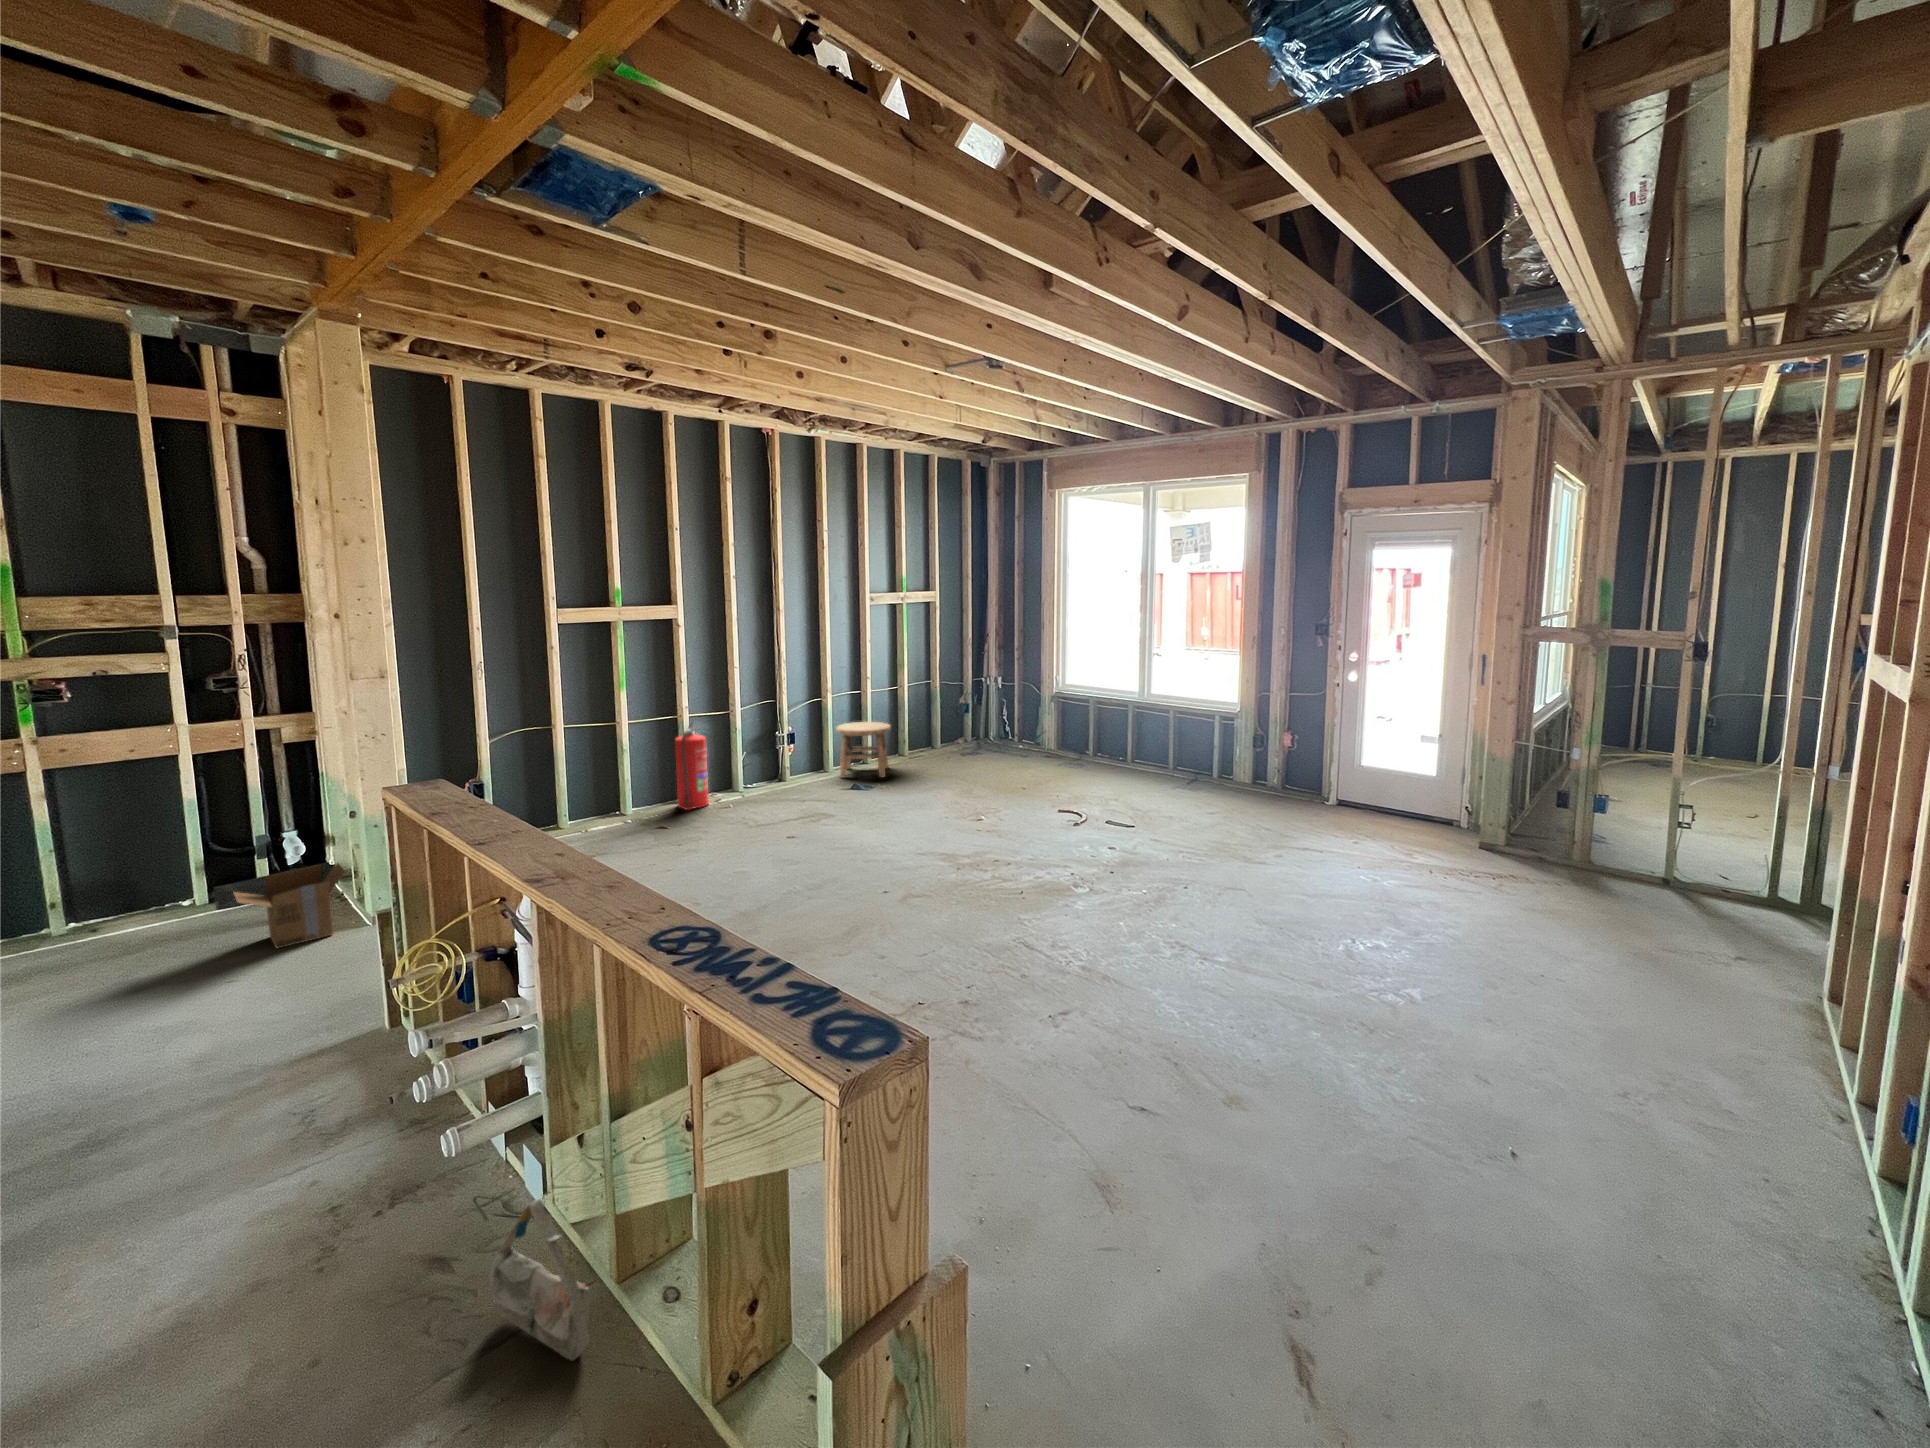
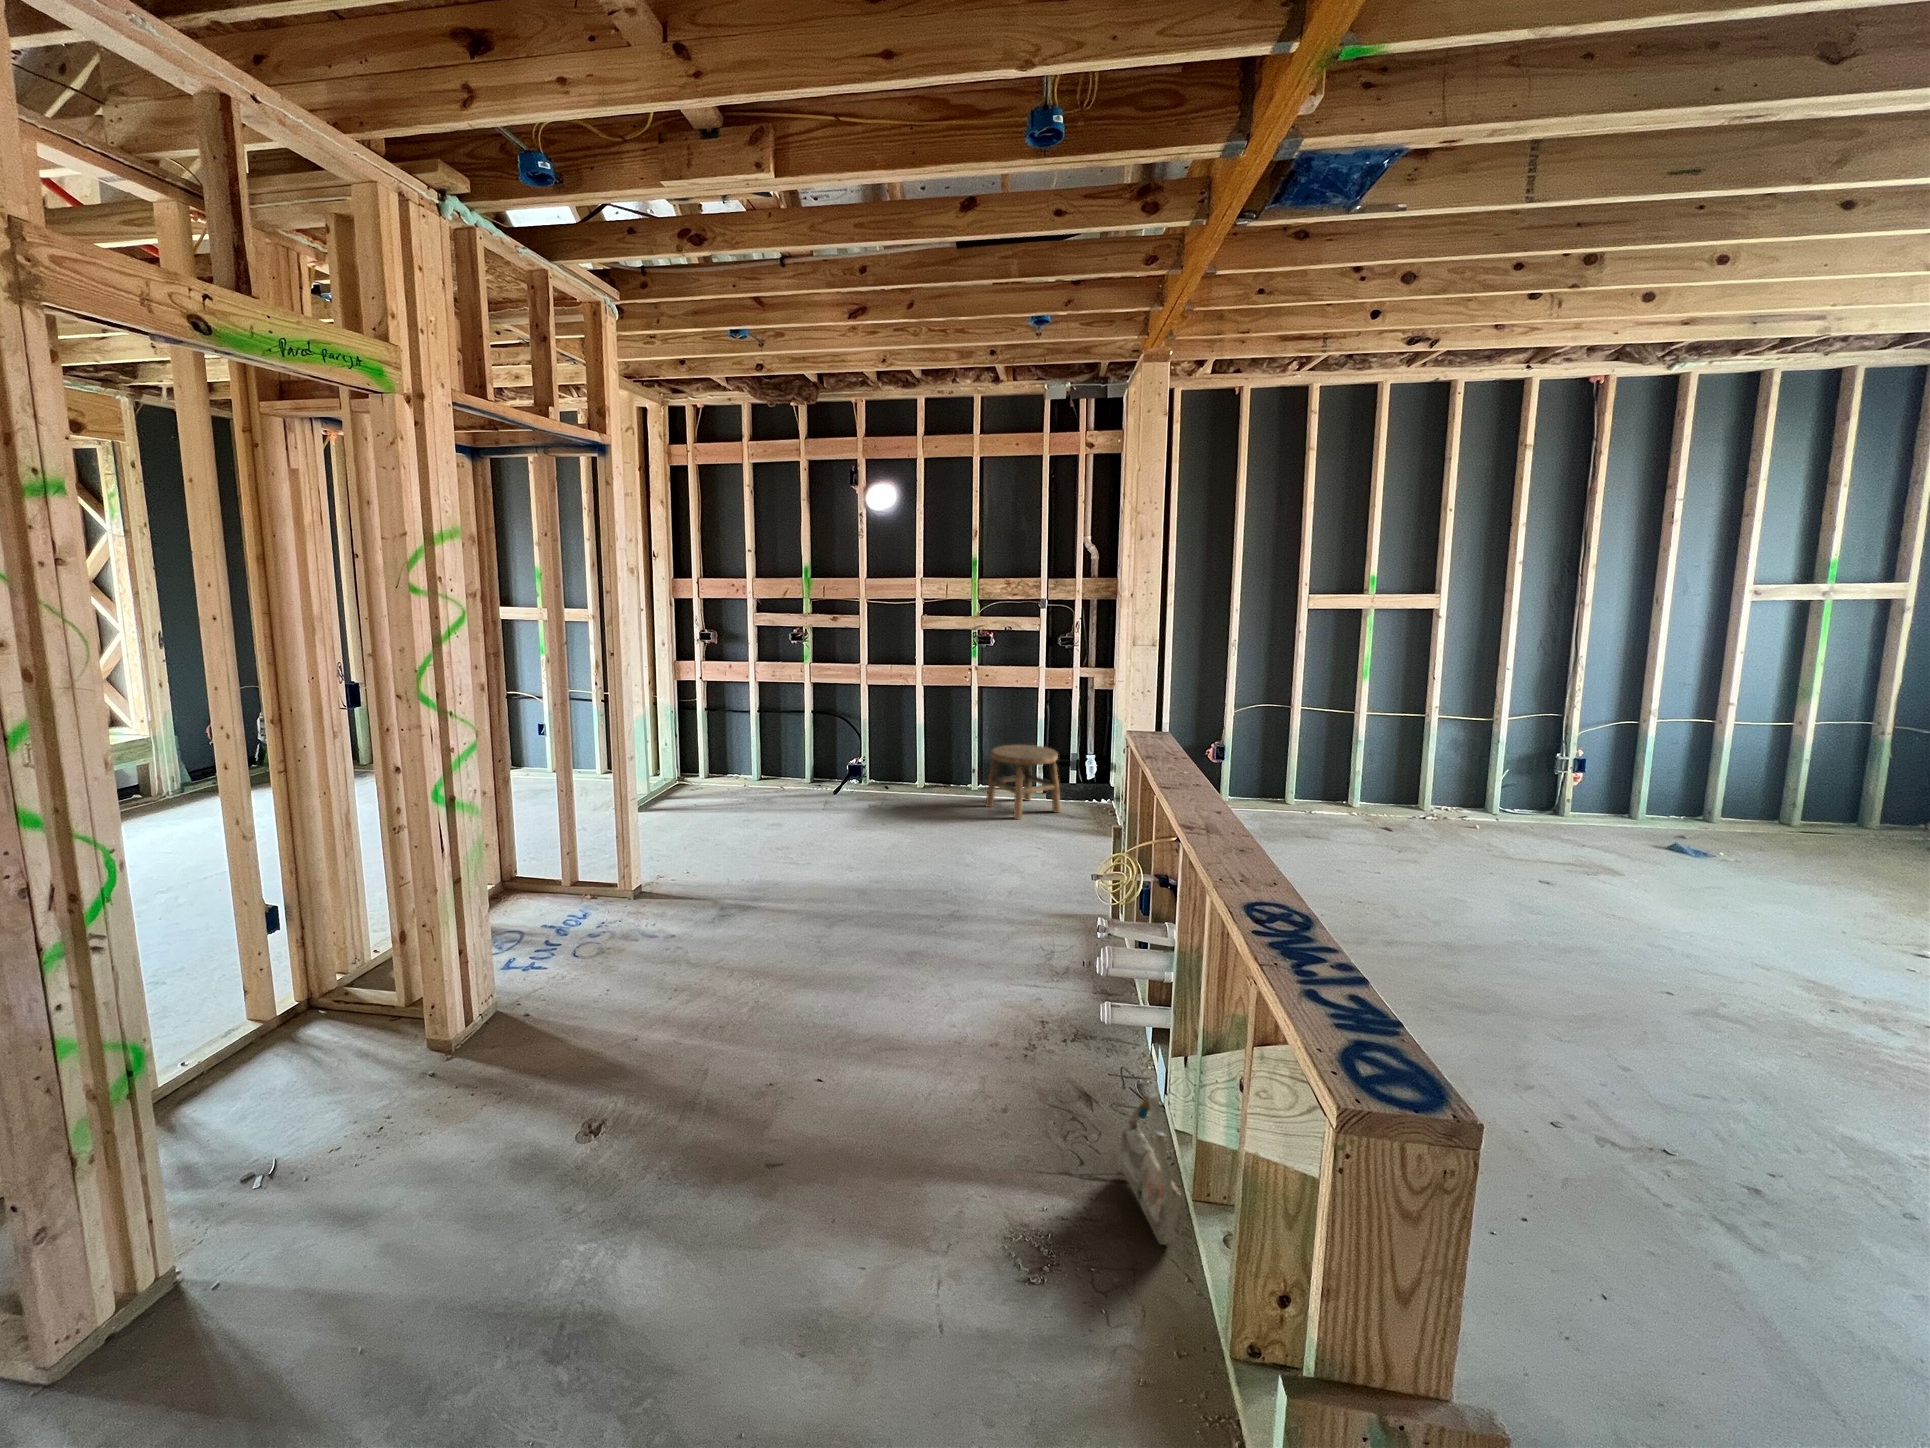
fire extinguisher: present [675,719,709,810] -> none [1408,722,1453,822]
stool: present [836,722,891,778] -> present [986,745,1061,819]
cardboard box: present [234,863,345,948] -> none [1053,786,1115,842]

